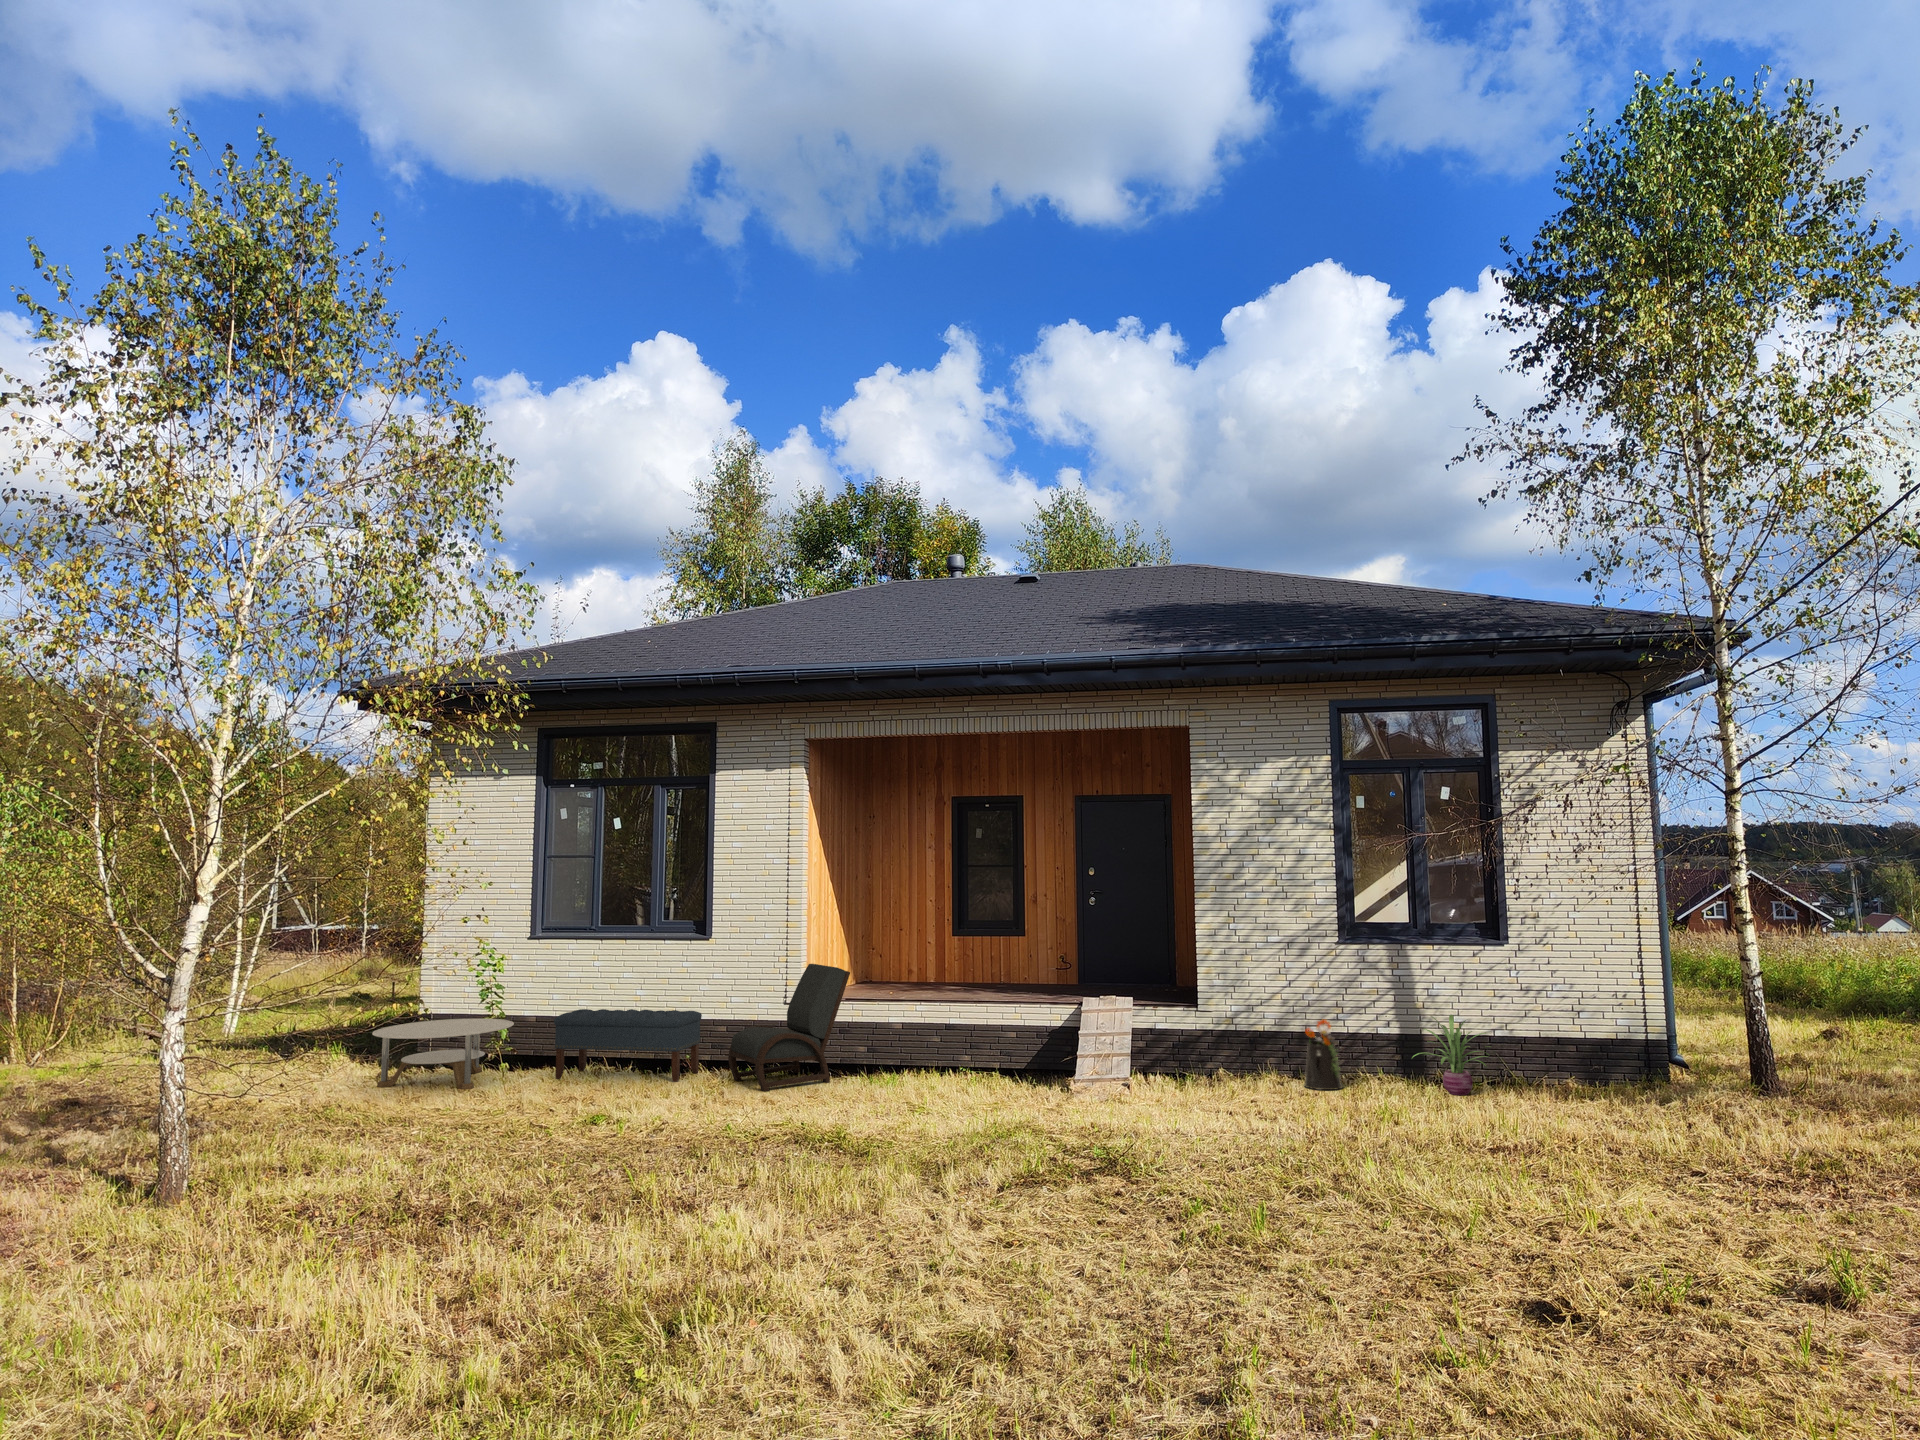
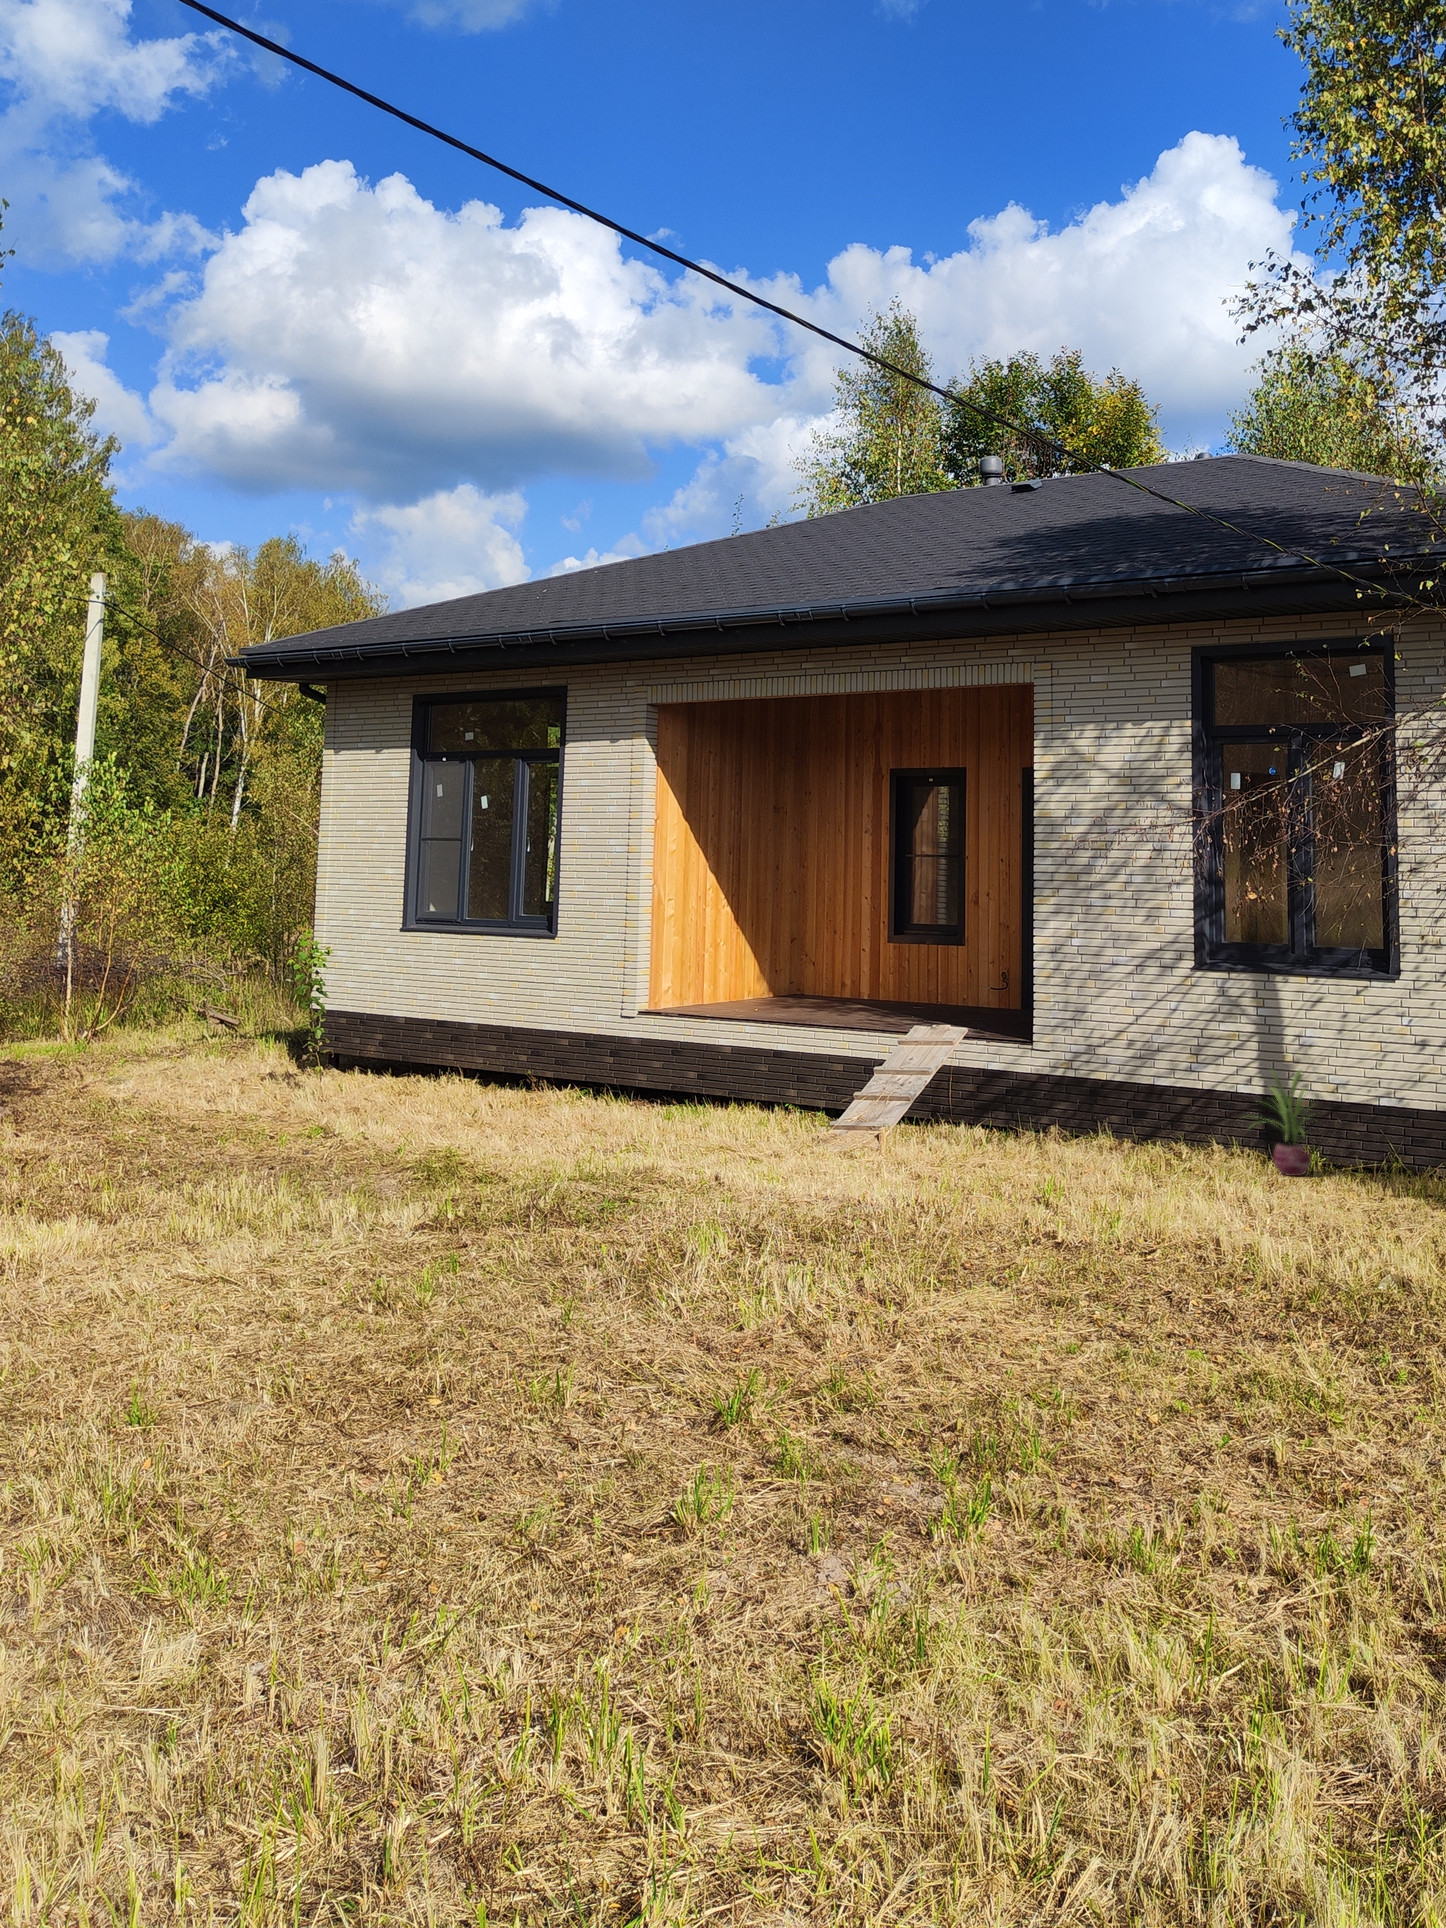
lounge chair: present [728,964,850,1091] -> none [539,972,666,1109]
bench: present [554,1009,702,1082] -> none [389,1011,536,1095]
round table: present [372,1018,514,1089] -> none [219,1016,367,1086]
watering can: present [1304,1020,1343,1090] -> none [1115,1066,1174,1158]

